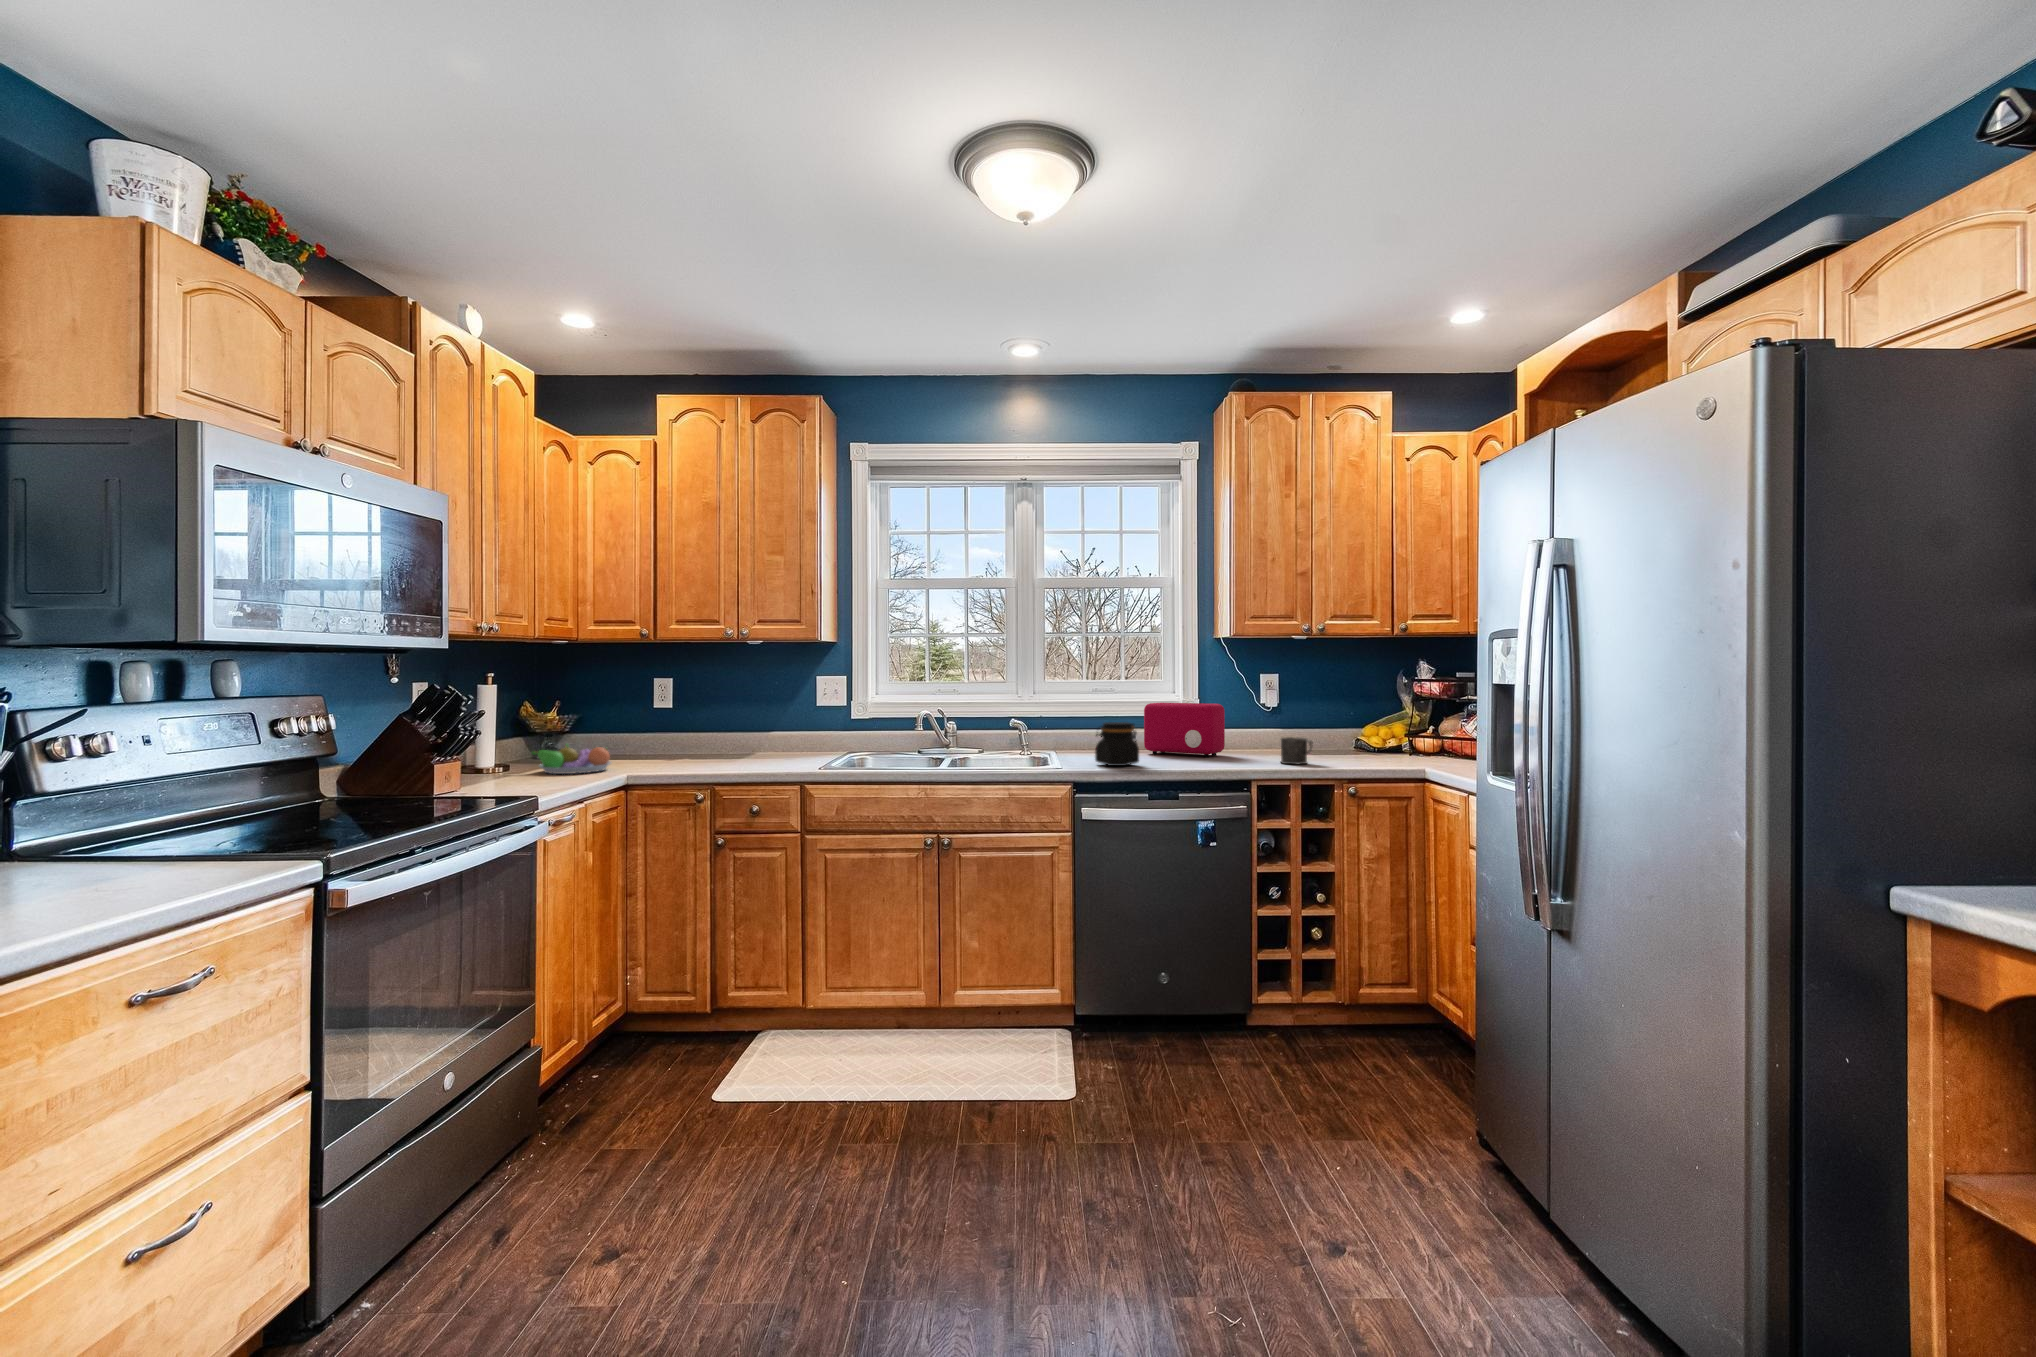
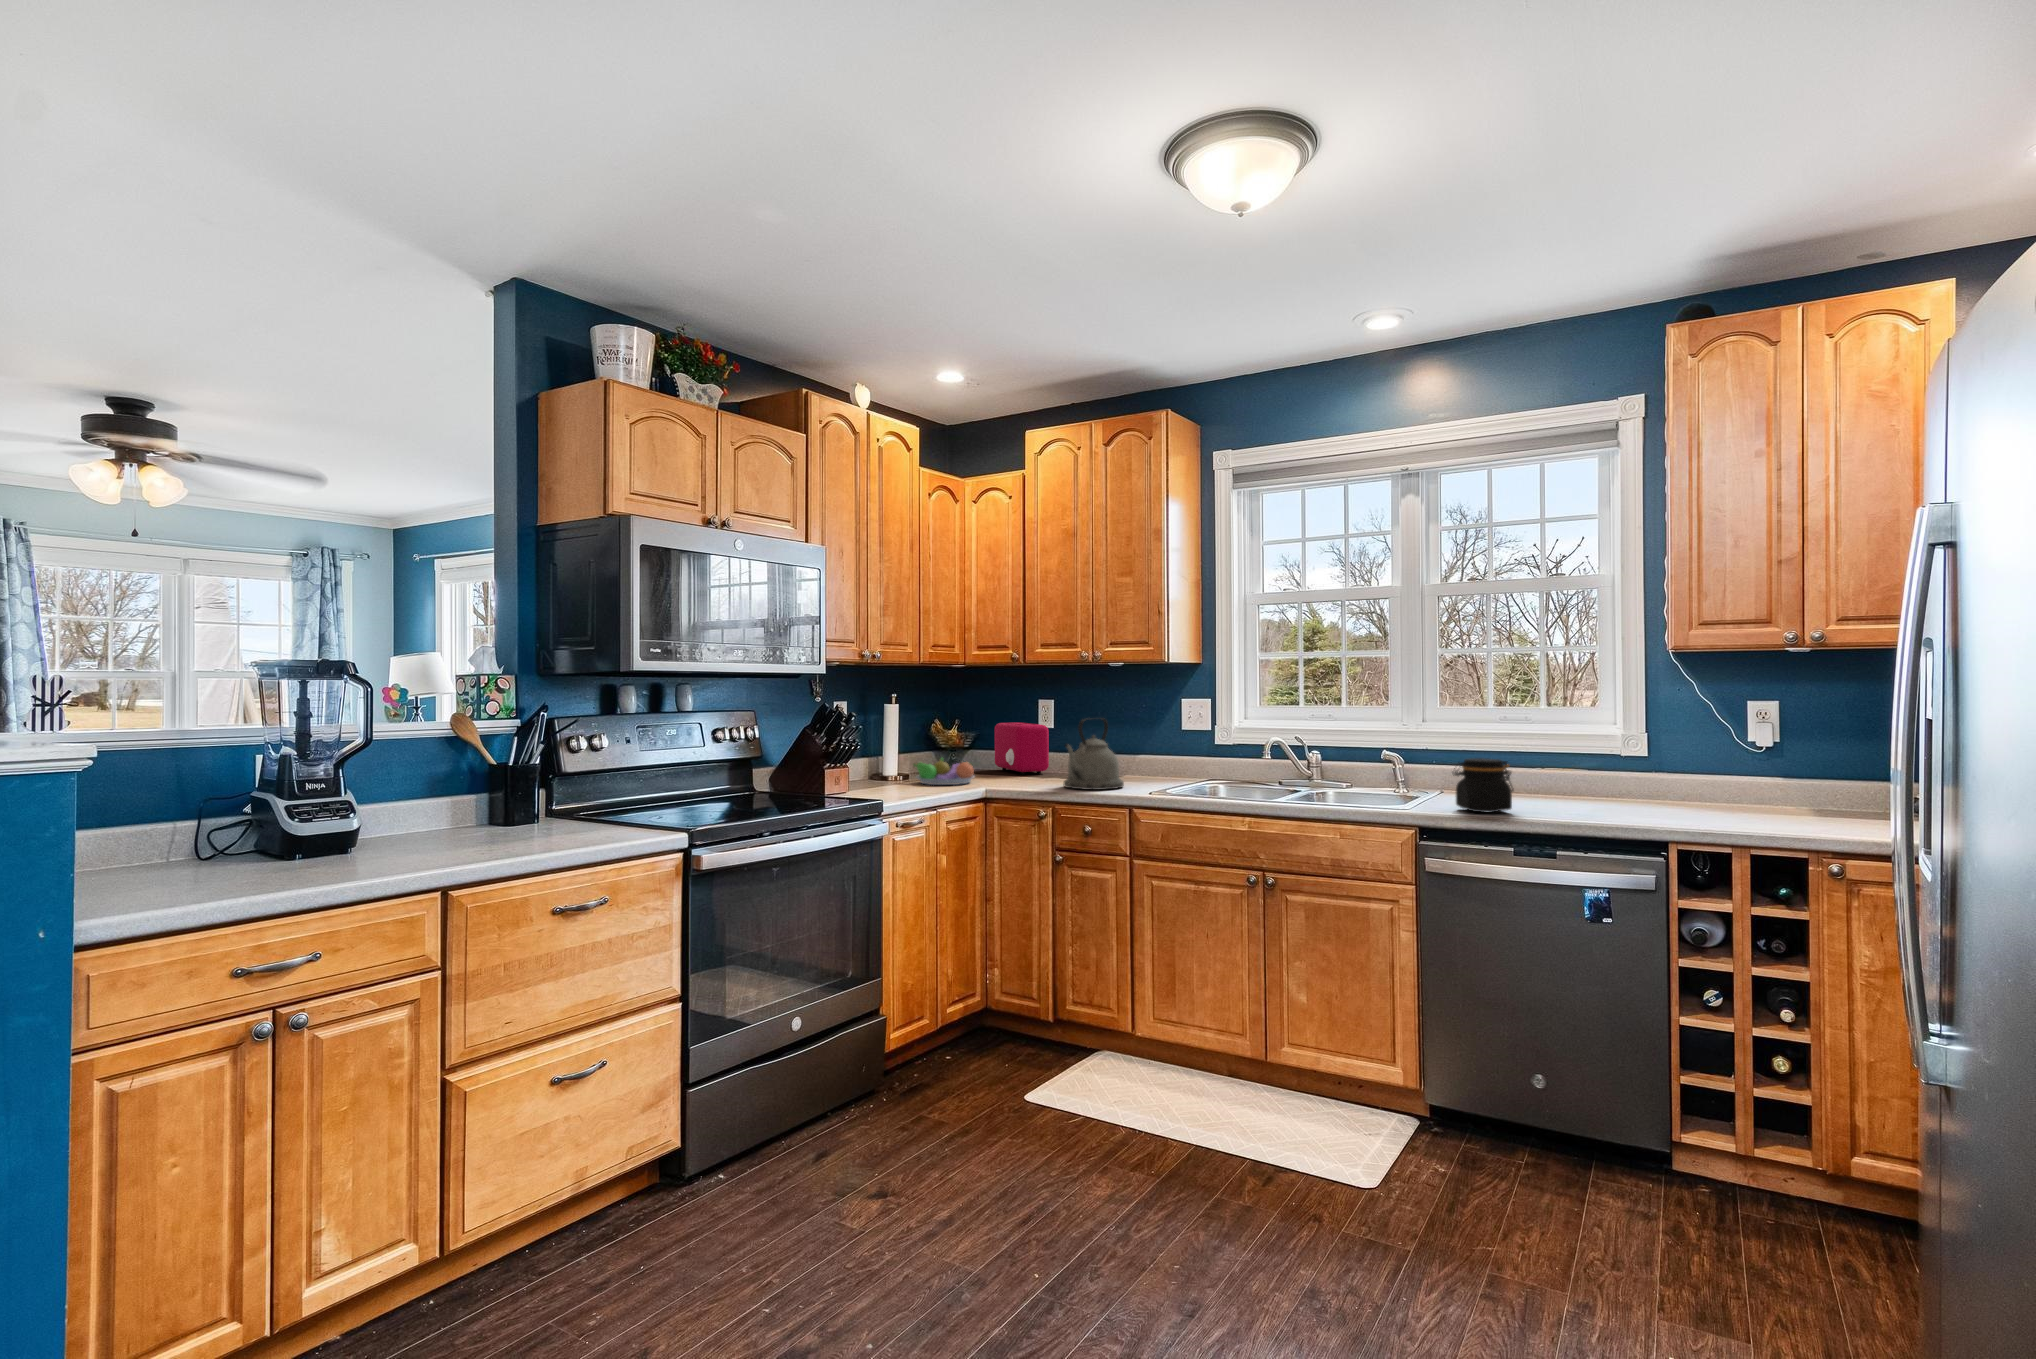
kettle: none [721,696,785,769] -> present [1063,718,1124,790]
toaster: present [1144,703,1225,757] -> present [995,722,1049,774]
mug: present [1281,737,1313,764] -> none [1729,789,1777,827]

